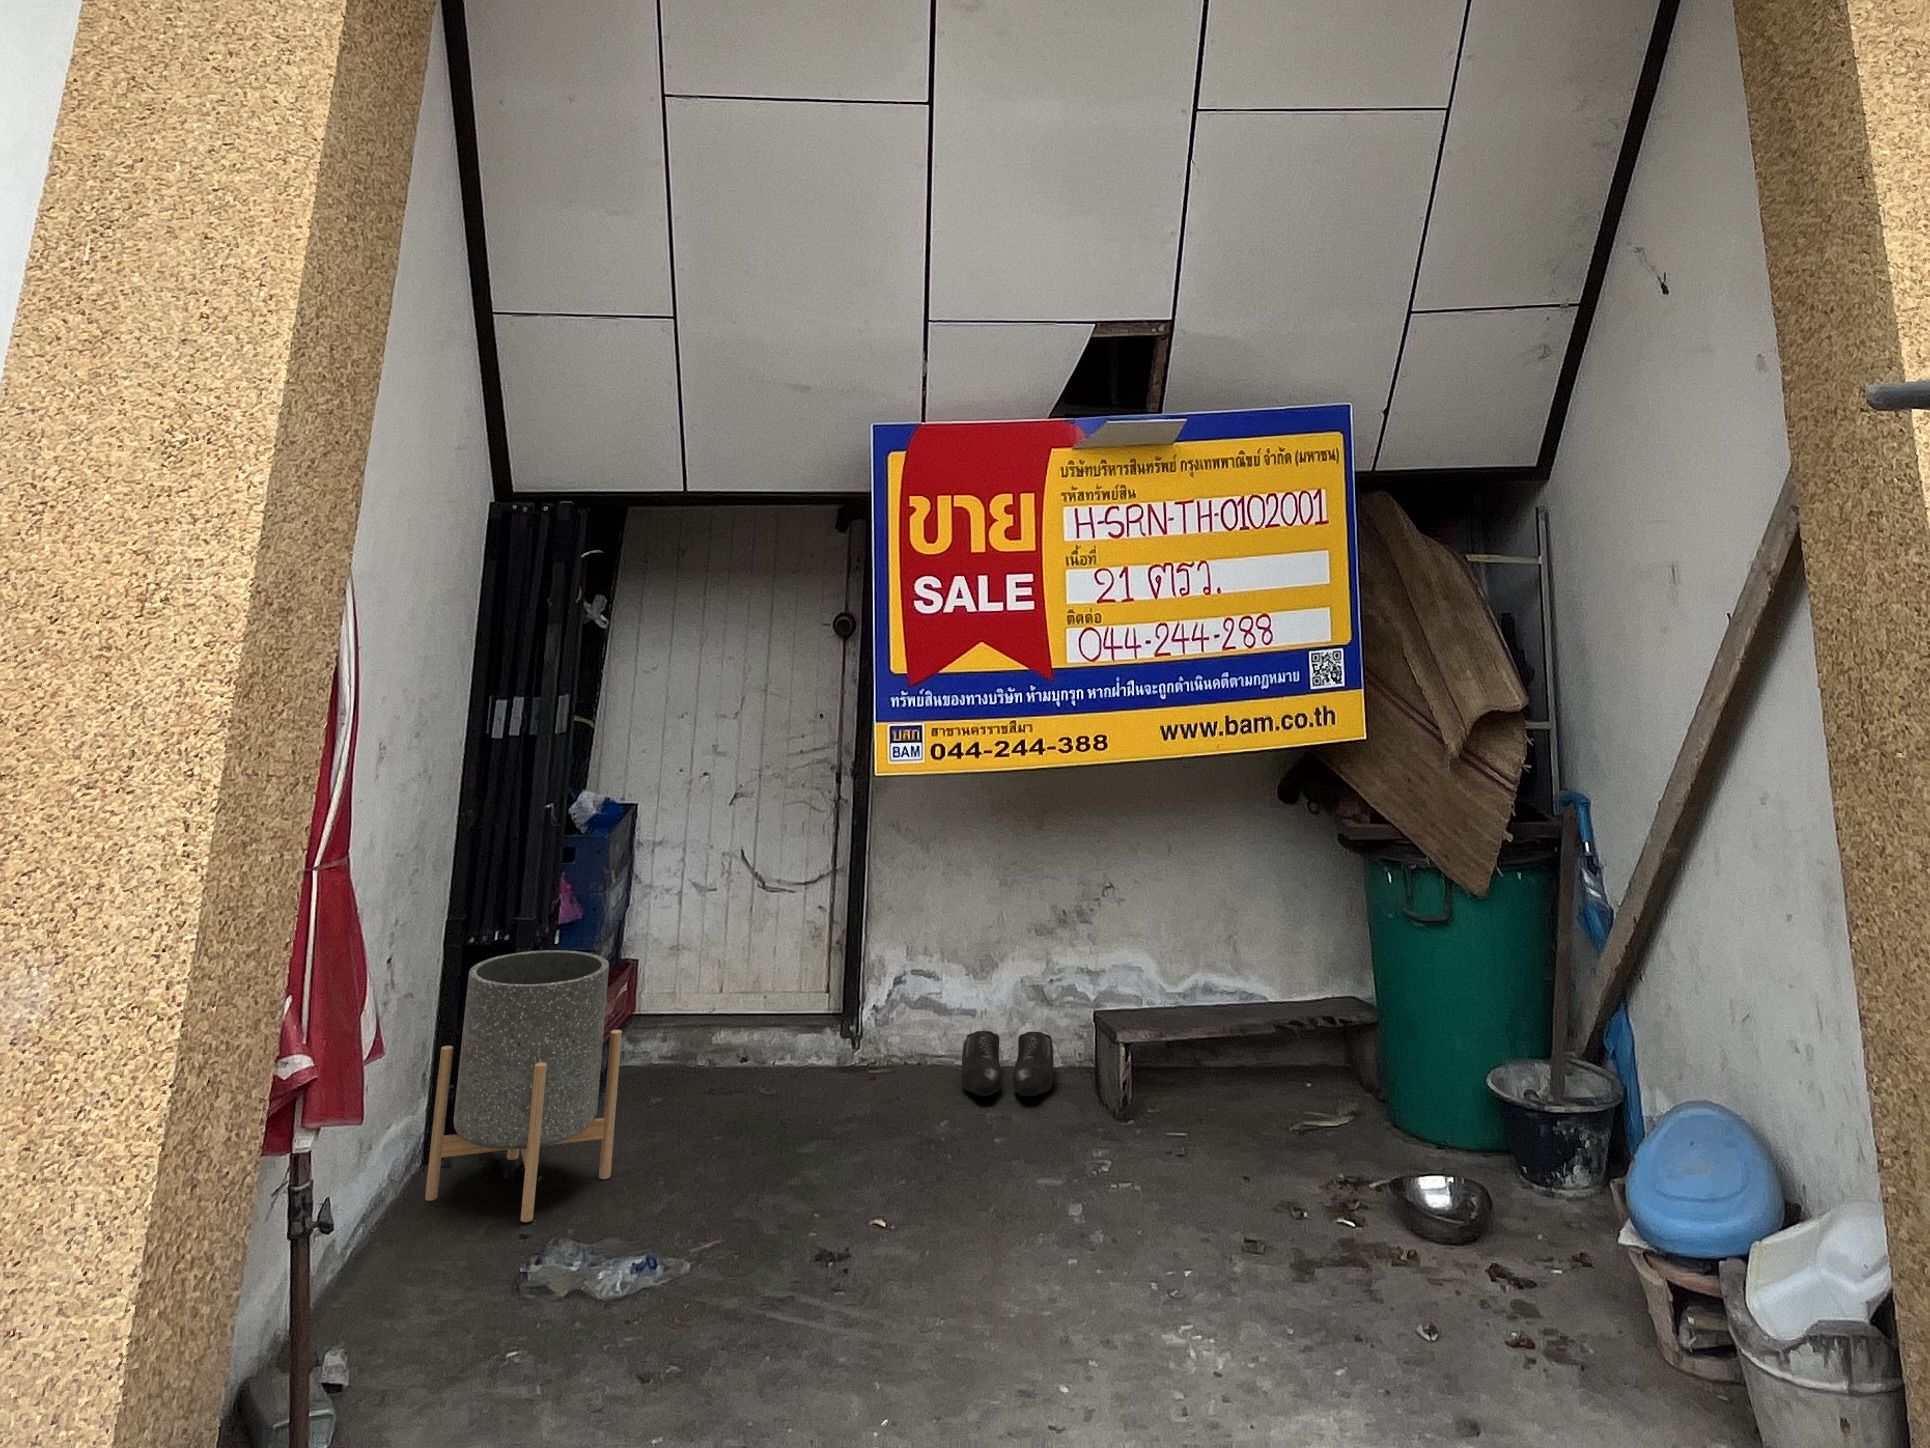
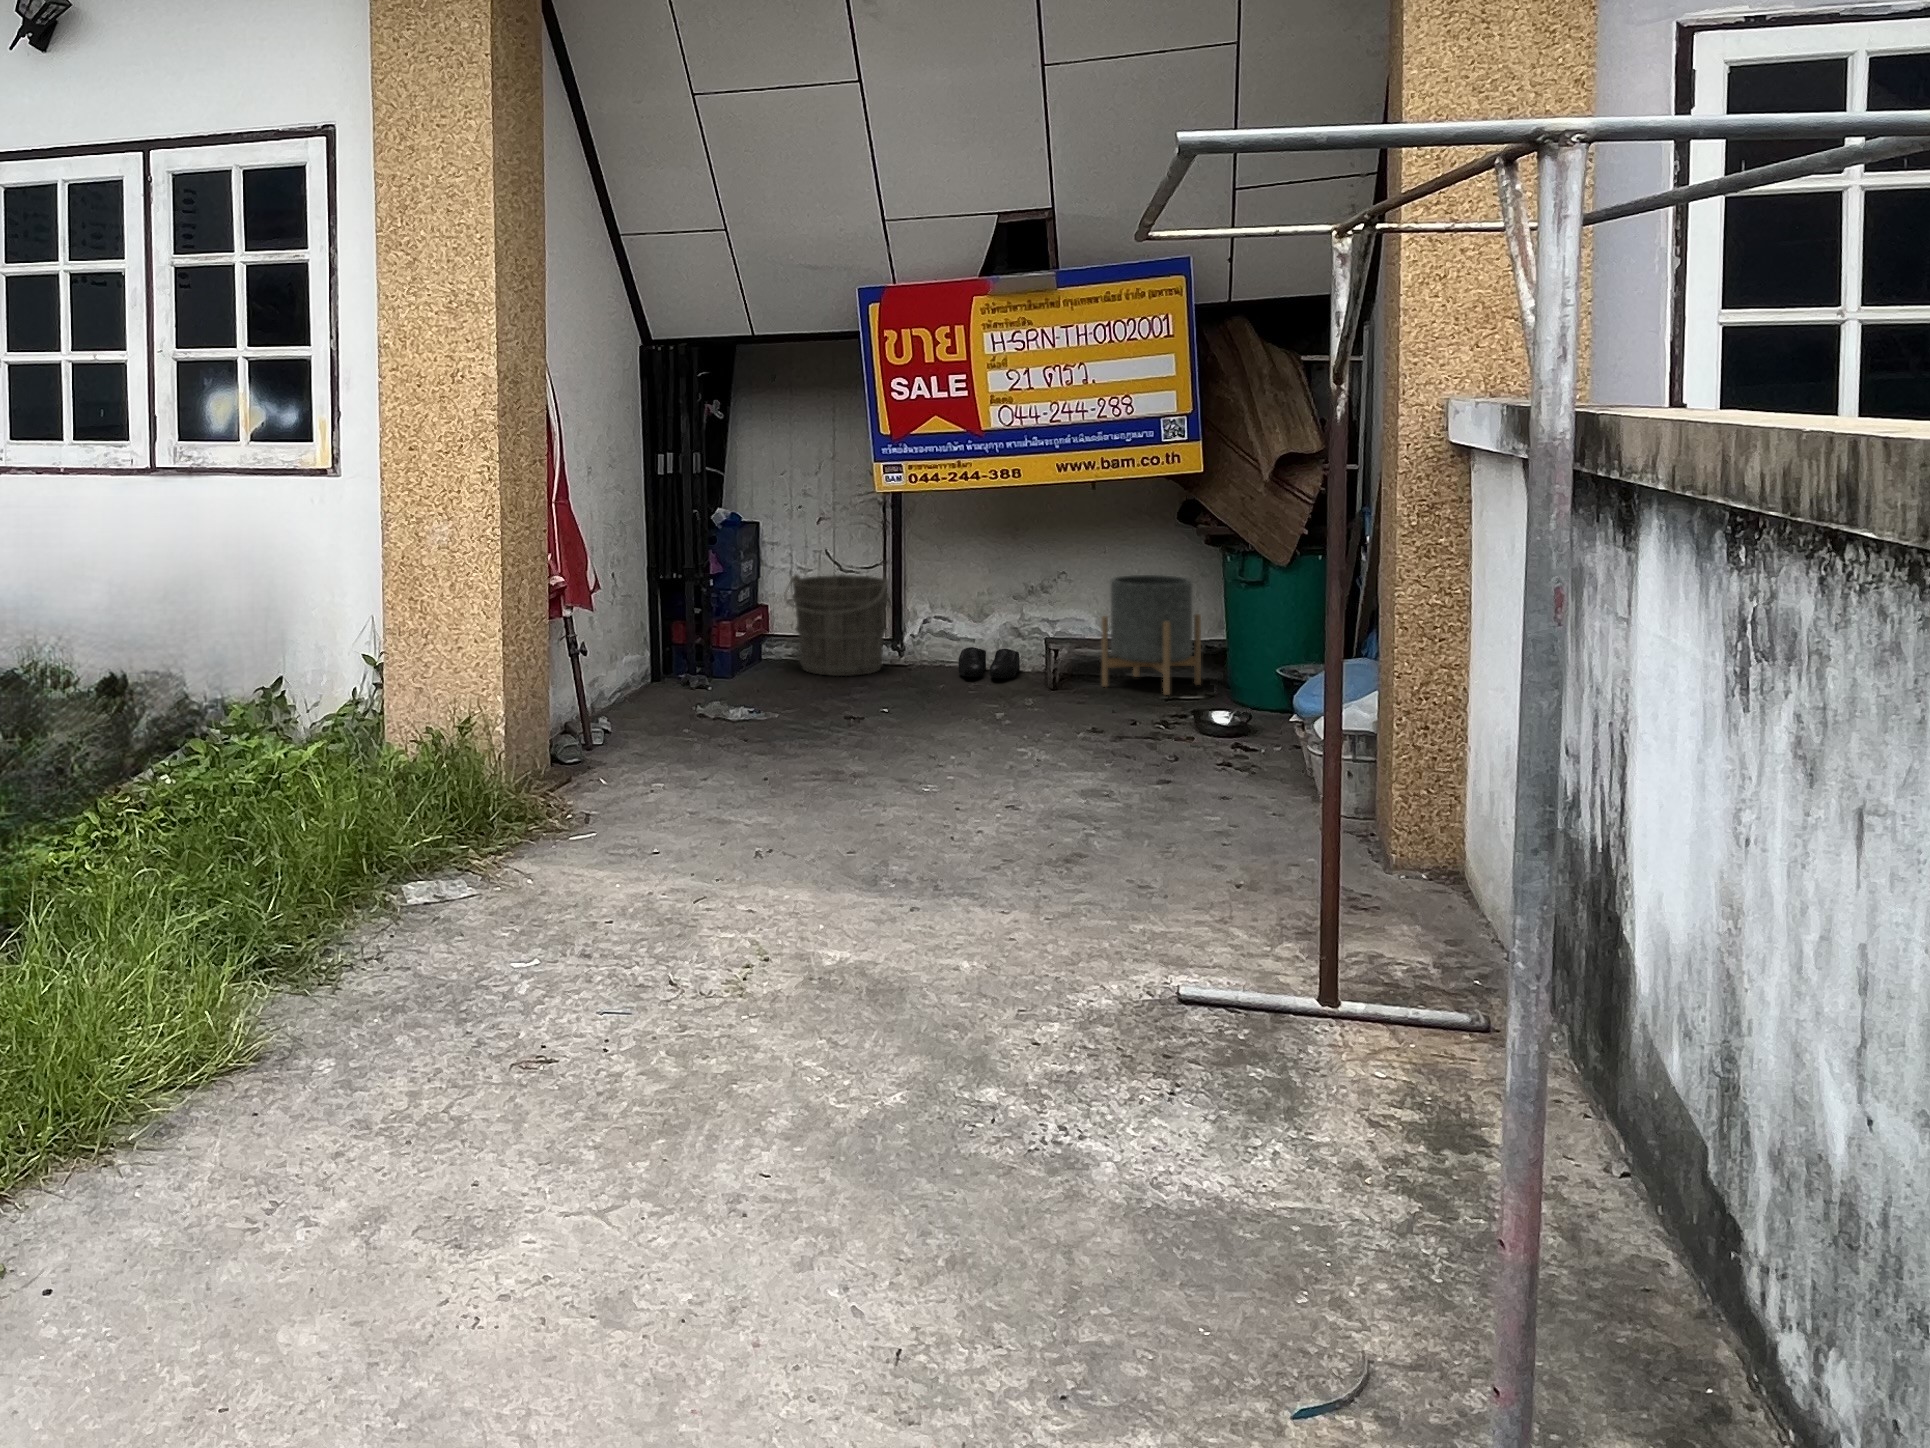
bucket: none [681,898,855,1104] -> present [784,575,889,676]
planter: present [425,950,622,1222] -> present [1101,575,1201,695]

